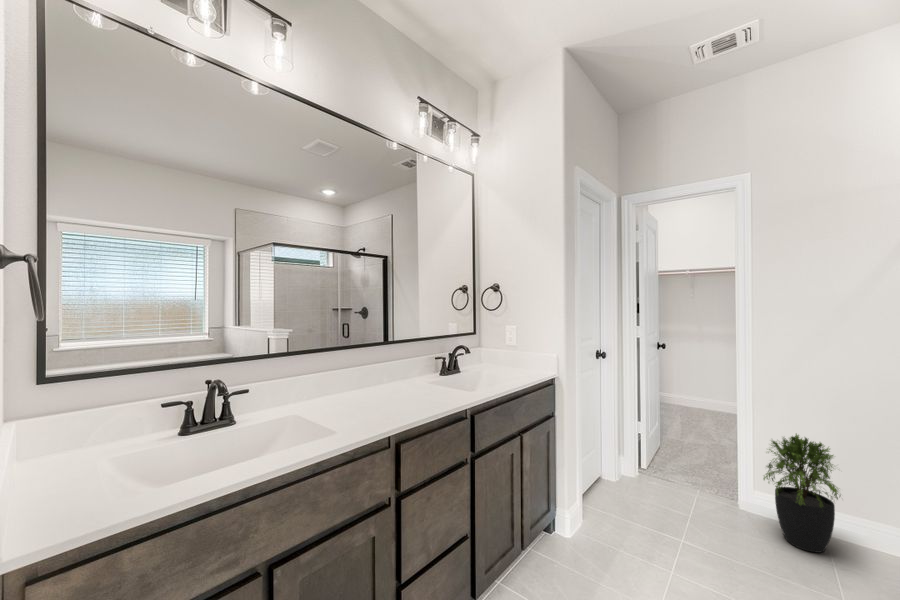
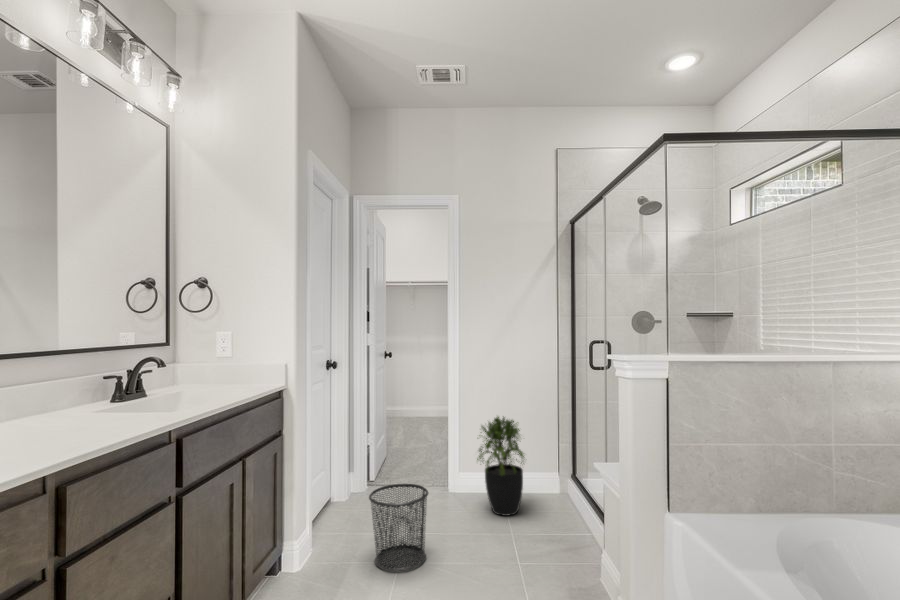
waste bin: none [630,478,696,567] -> present [369,484,428,571]

